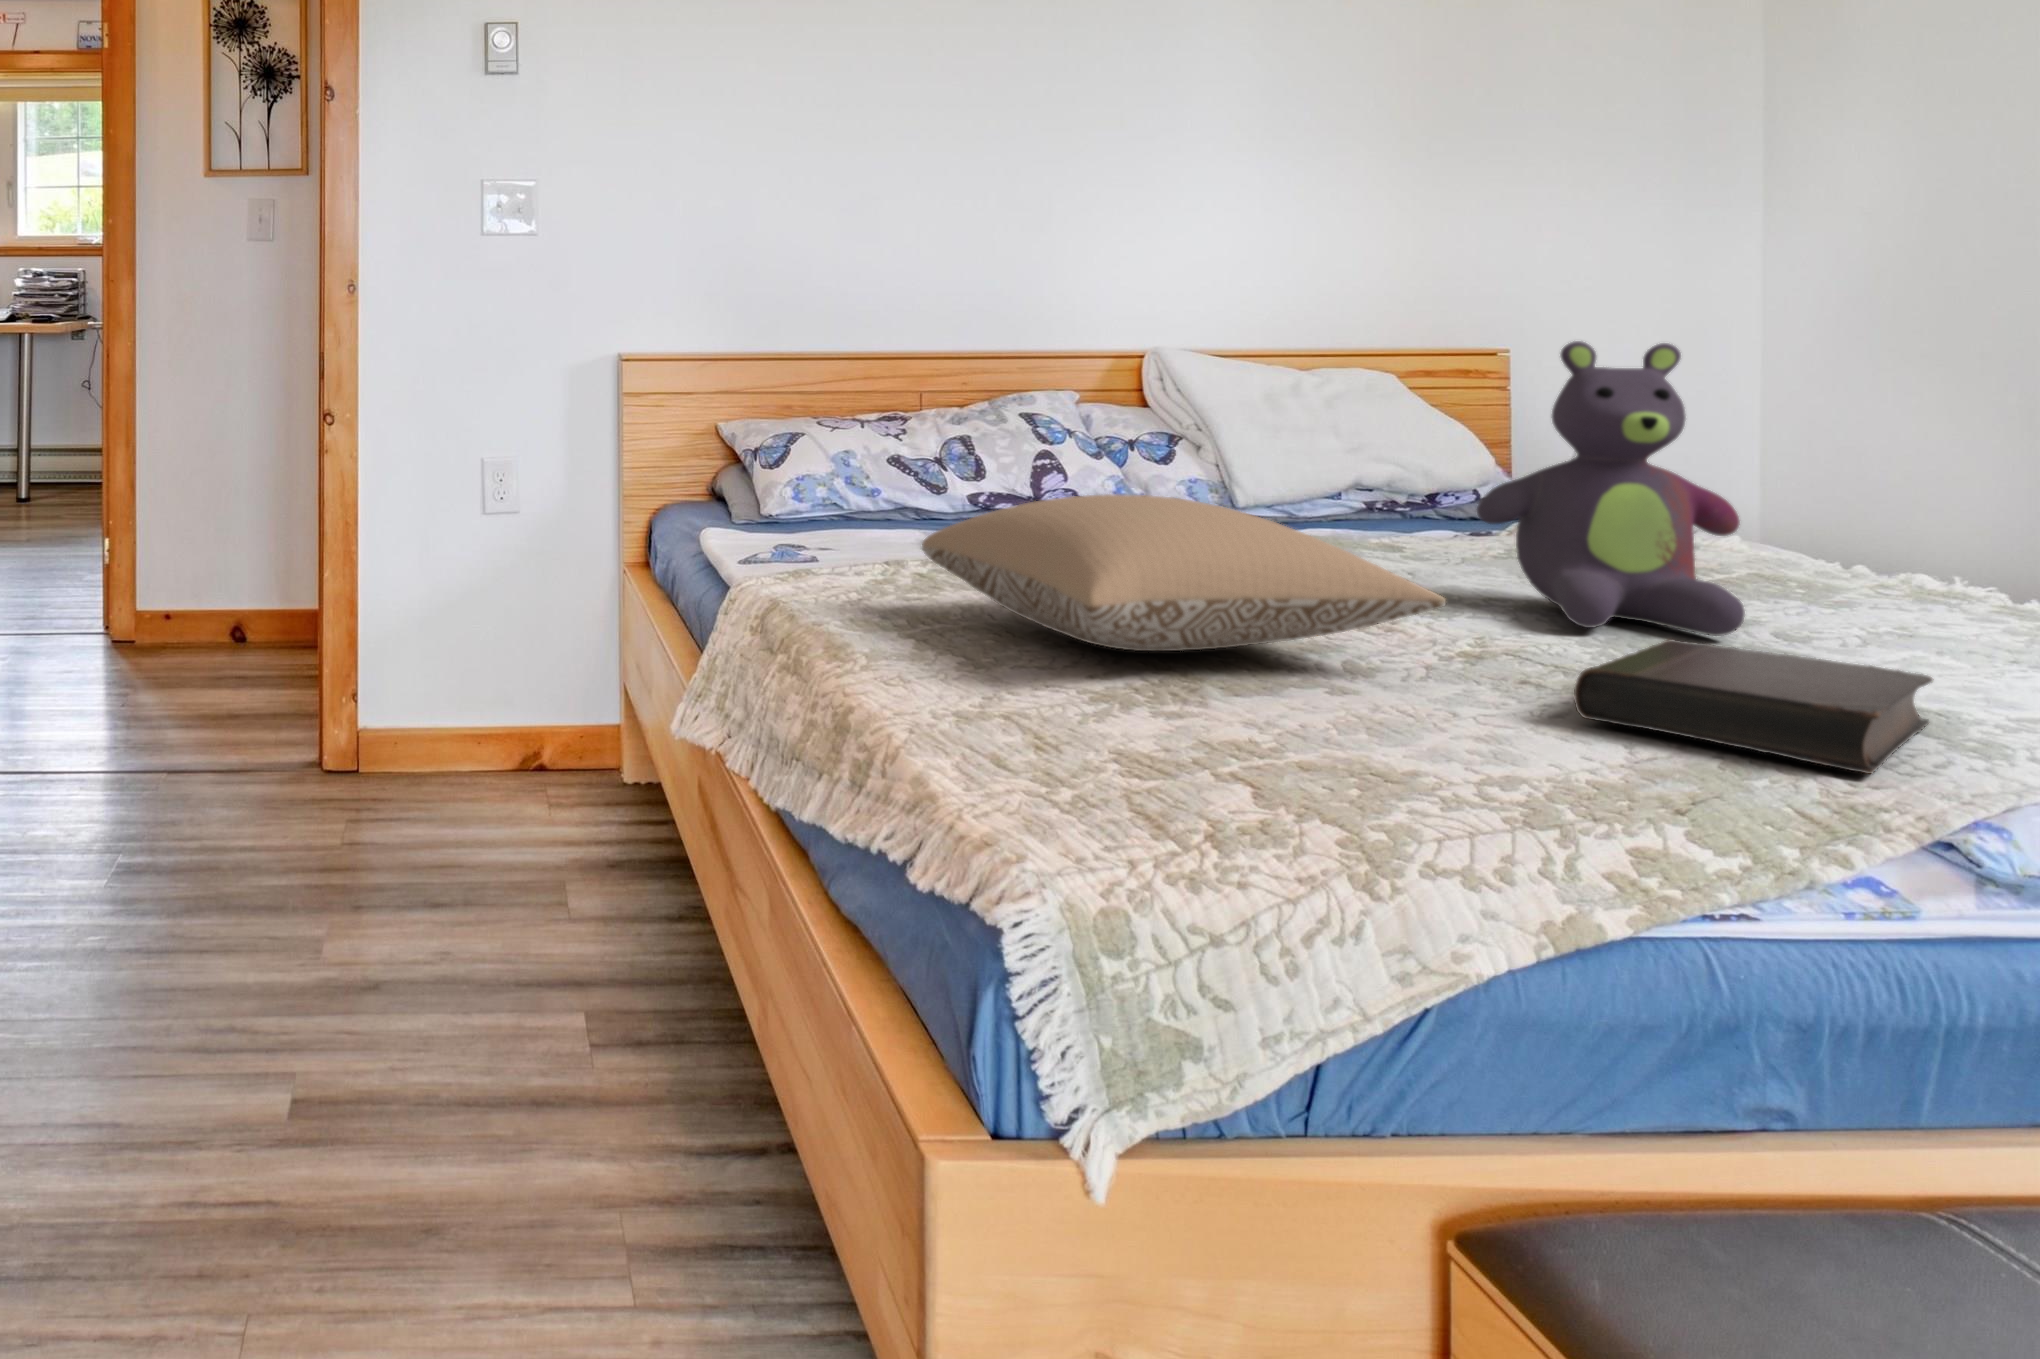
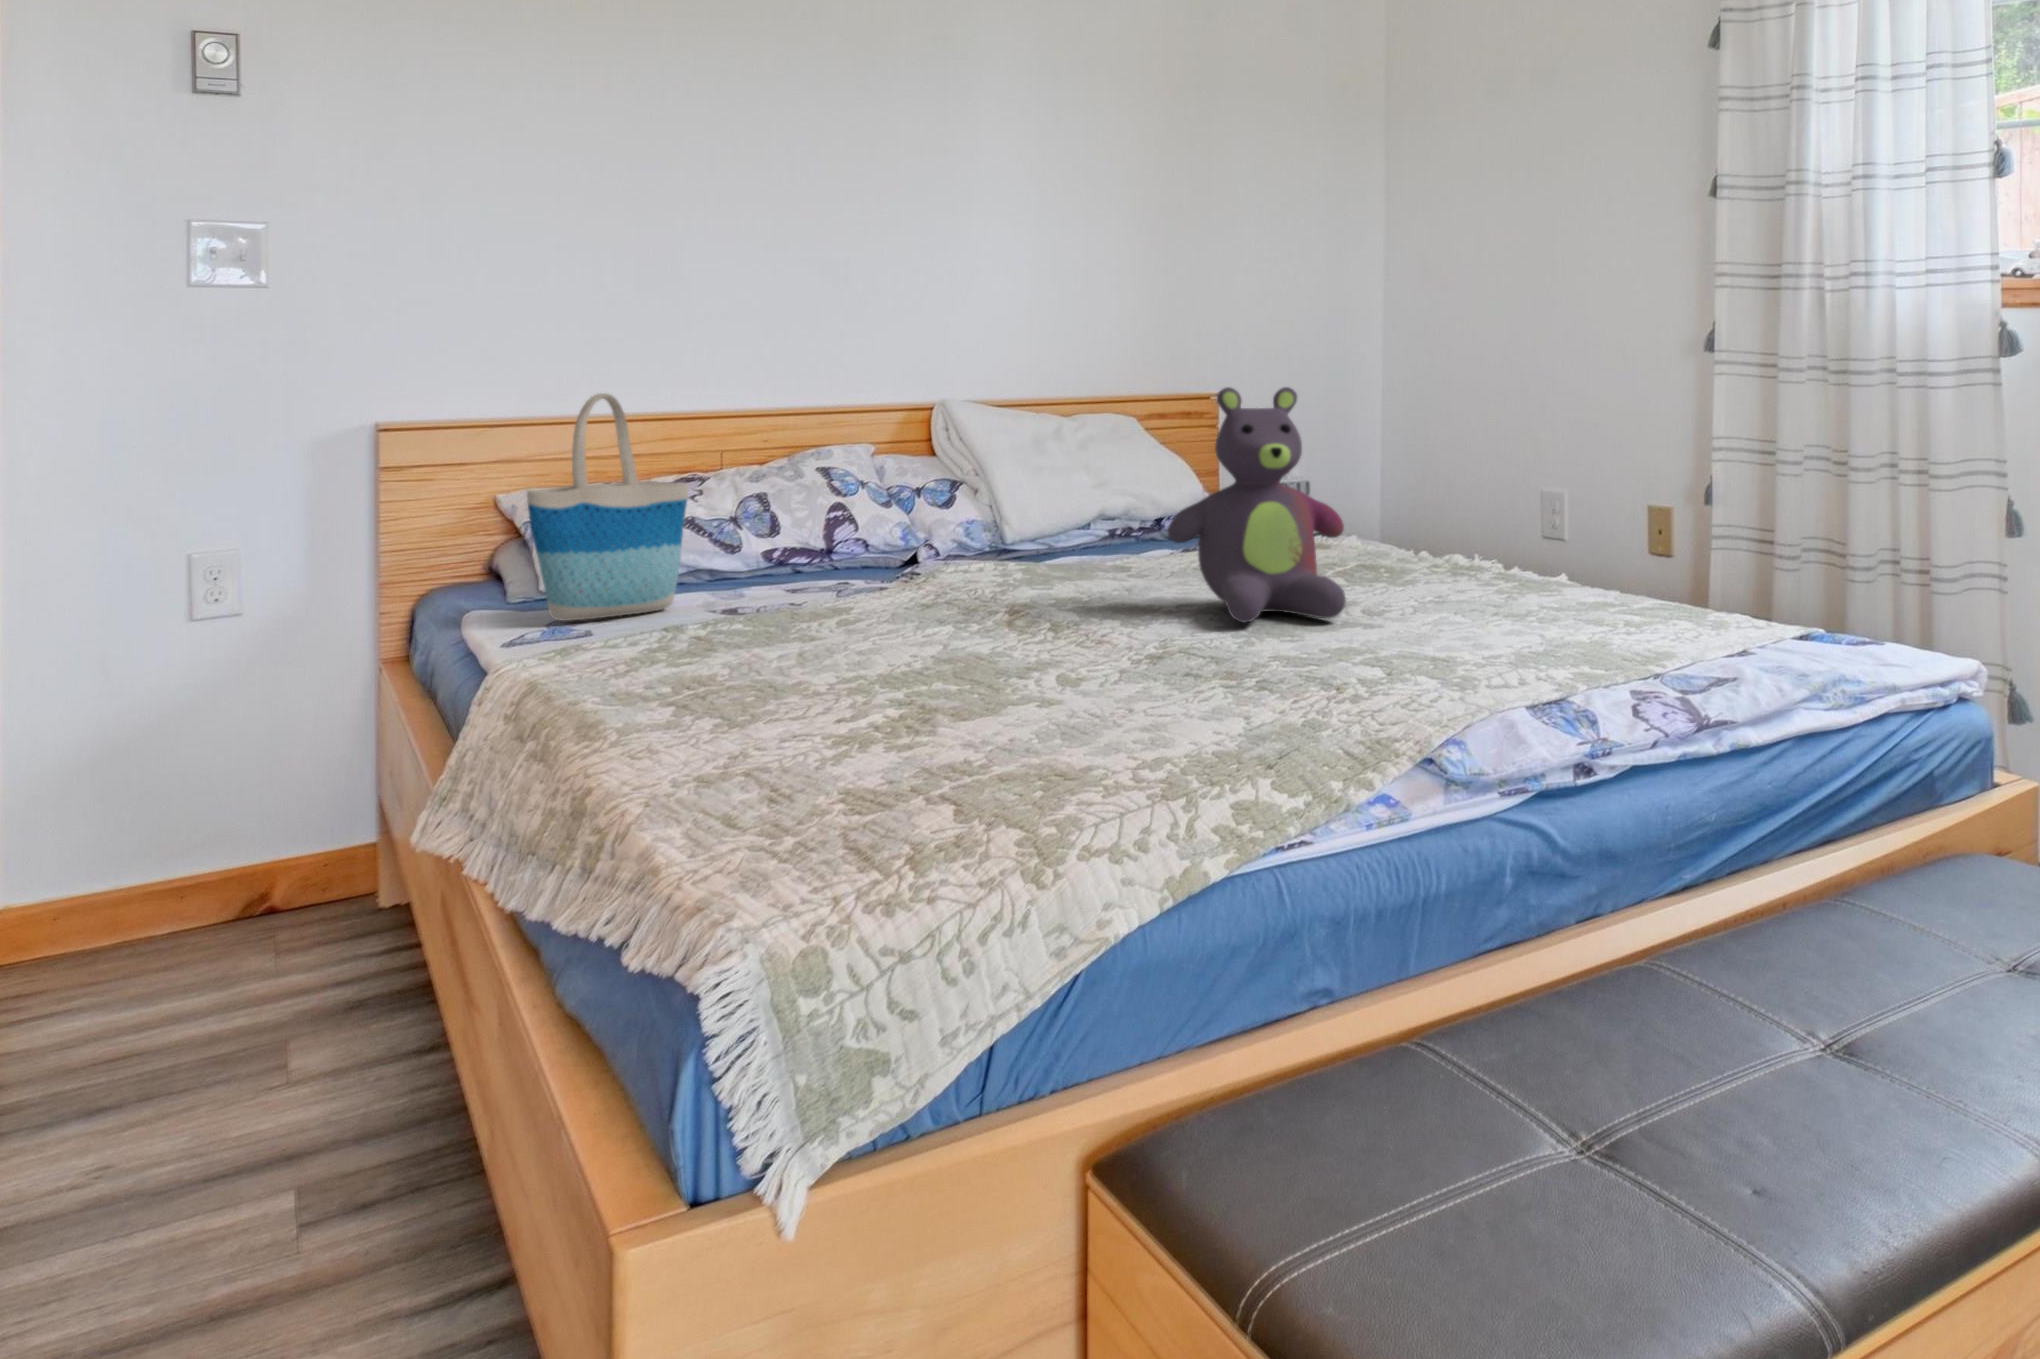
tote bag: none [764,329,911,545] -> present [527,393,689,621]
pillow: present [922,494,1446,651] -> none [685,544,1127,692]
book: present [1574,640,1934,774] -> none [1213,627,1443,718]

